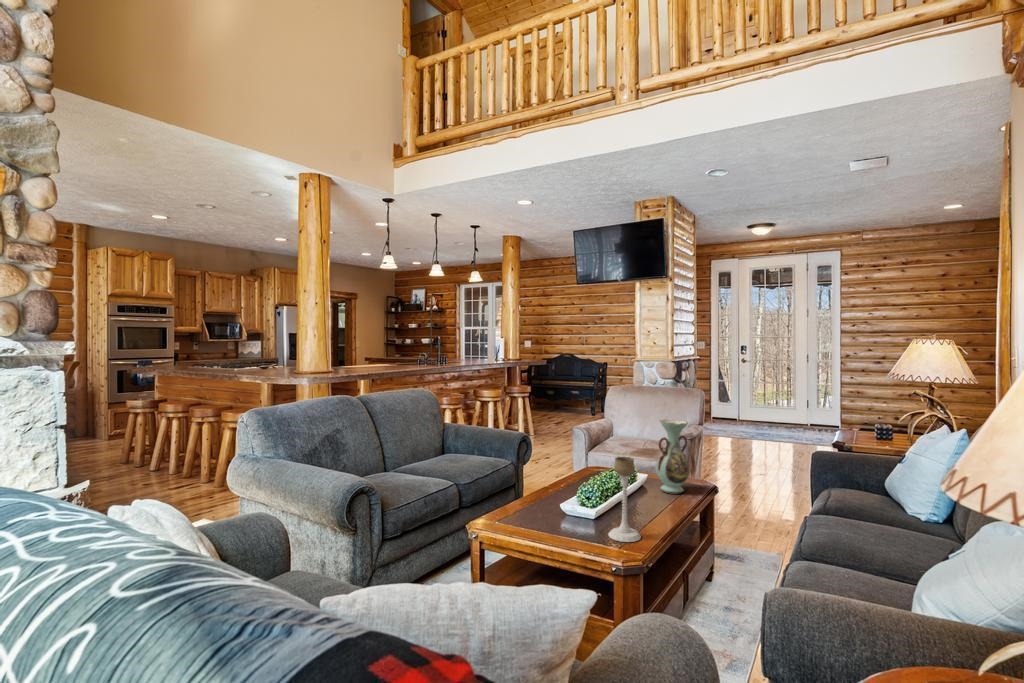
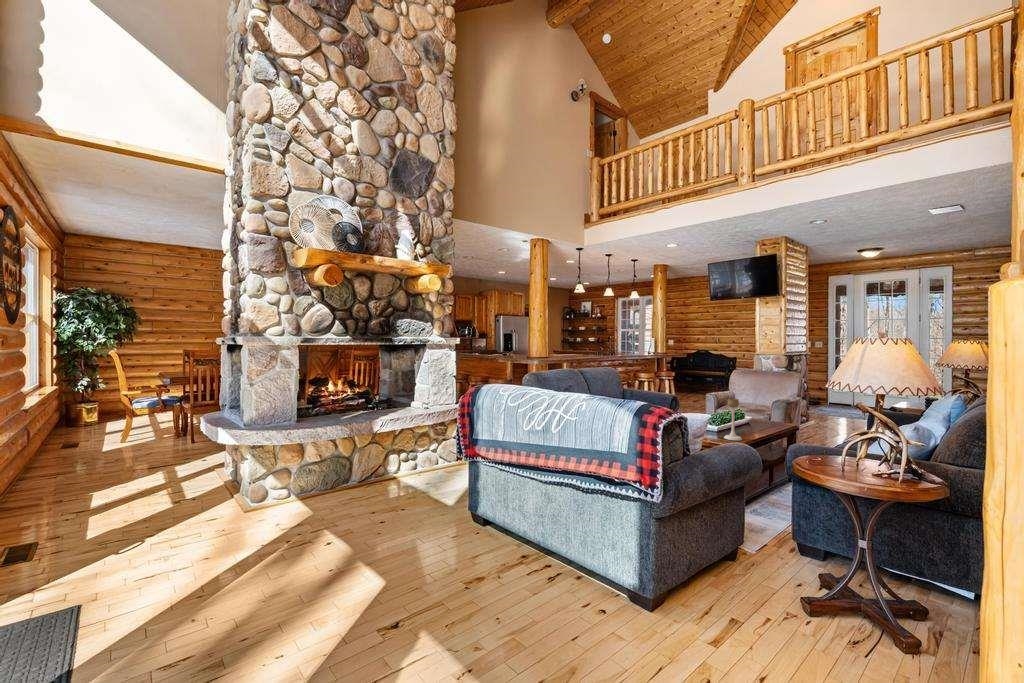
decorative vase: present [656,419,690,494] -> none [757,385,779,427]

